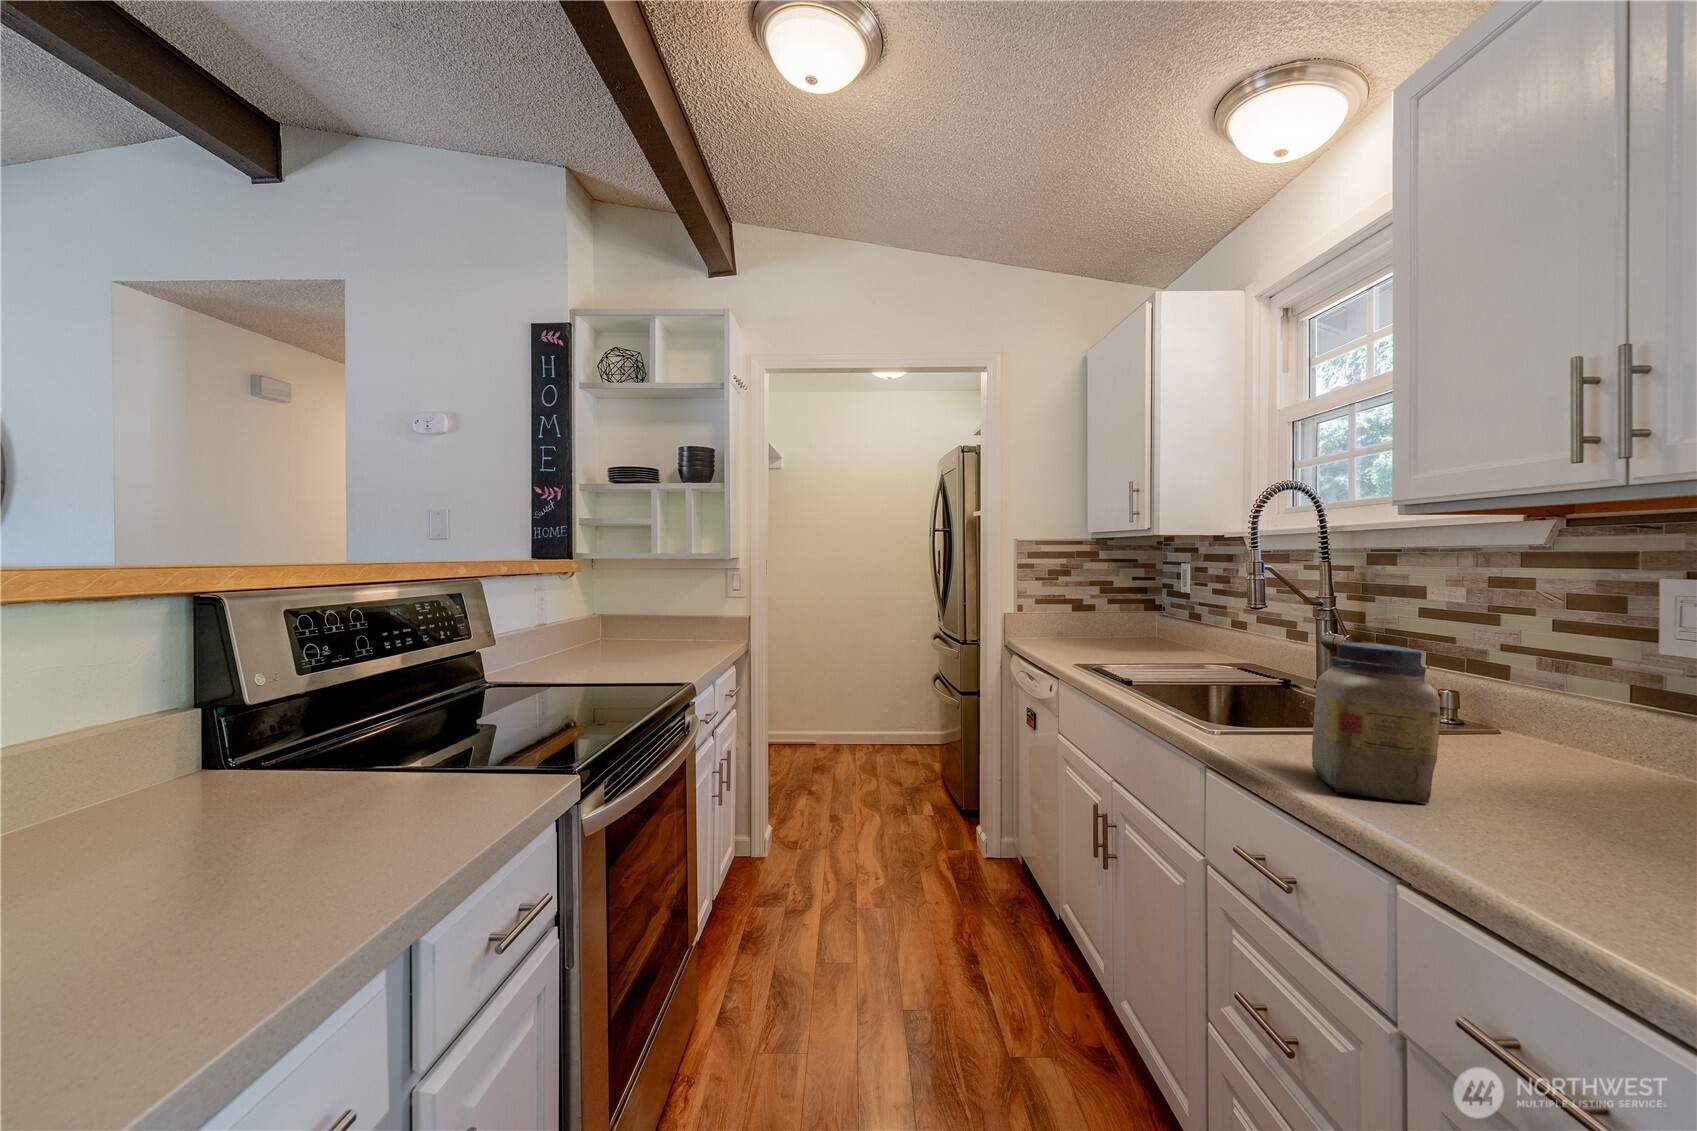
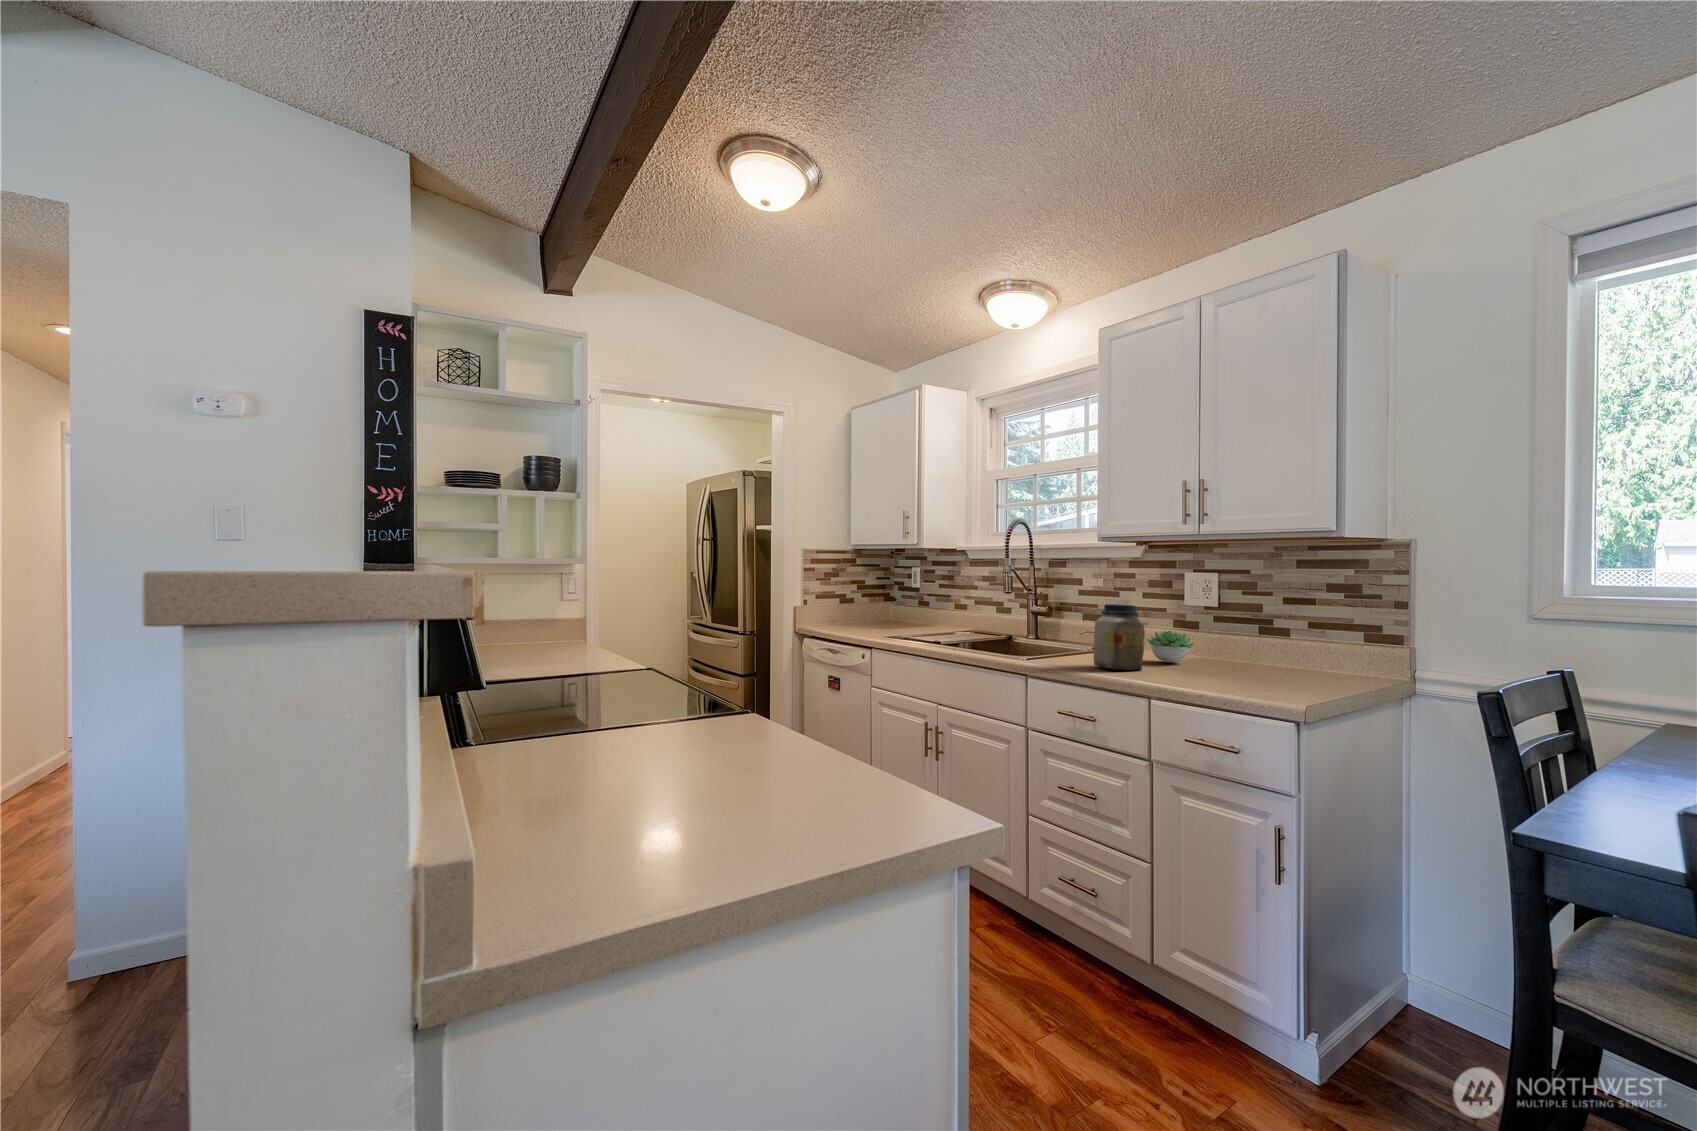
succulent plant: none [1495,712,1645,796] -> present [1146,631,1195,663]

